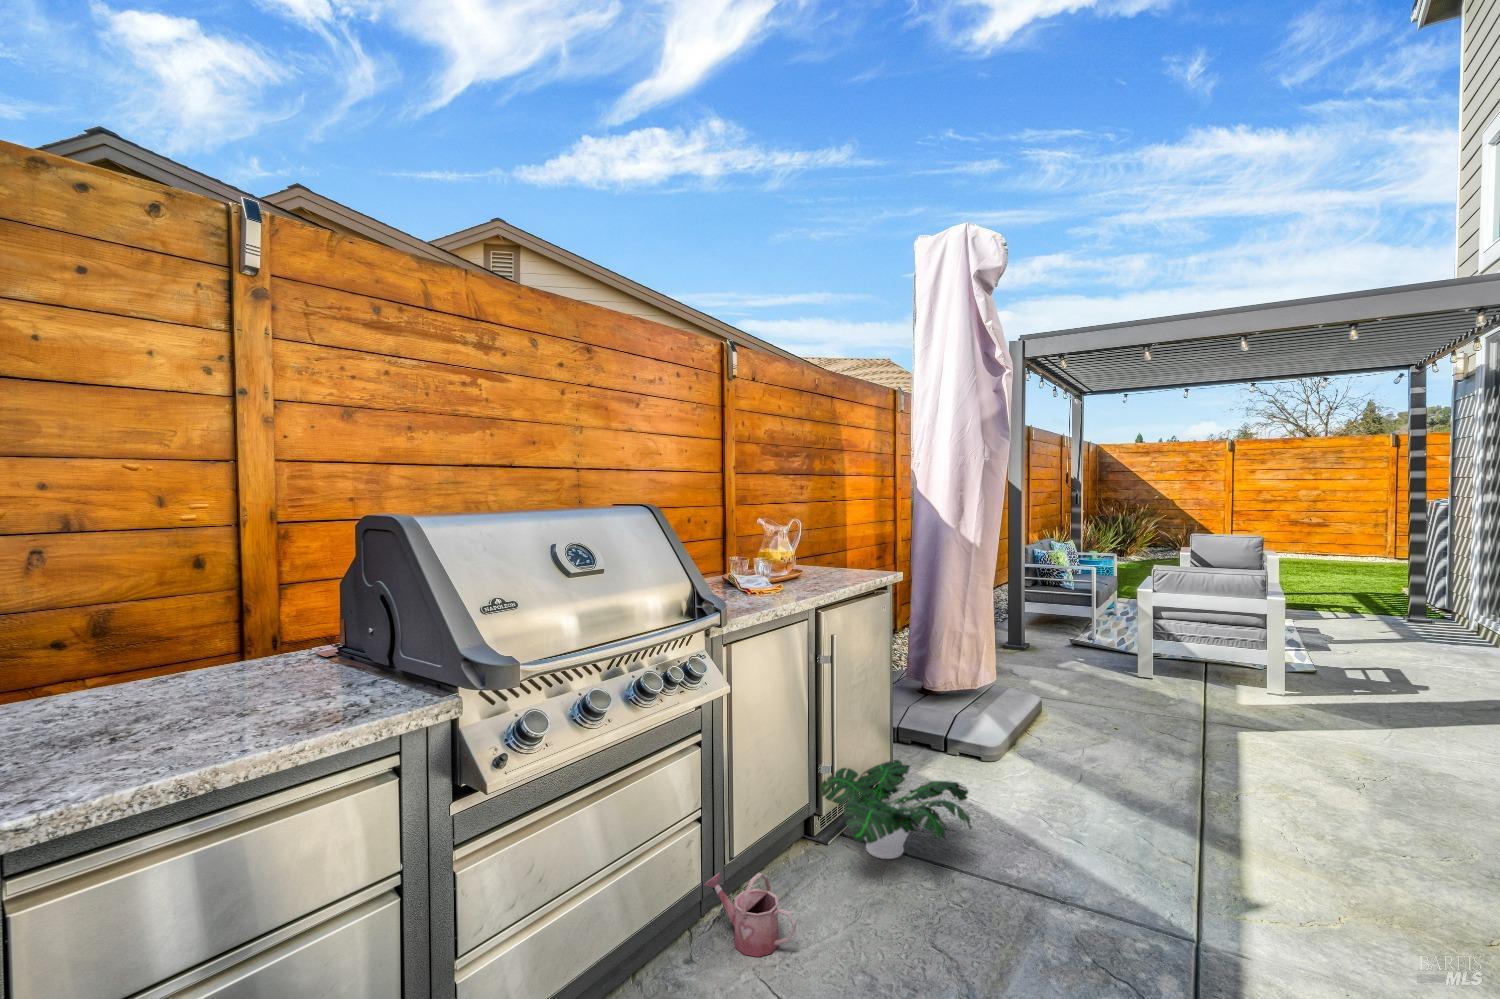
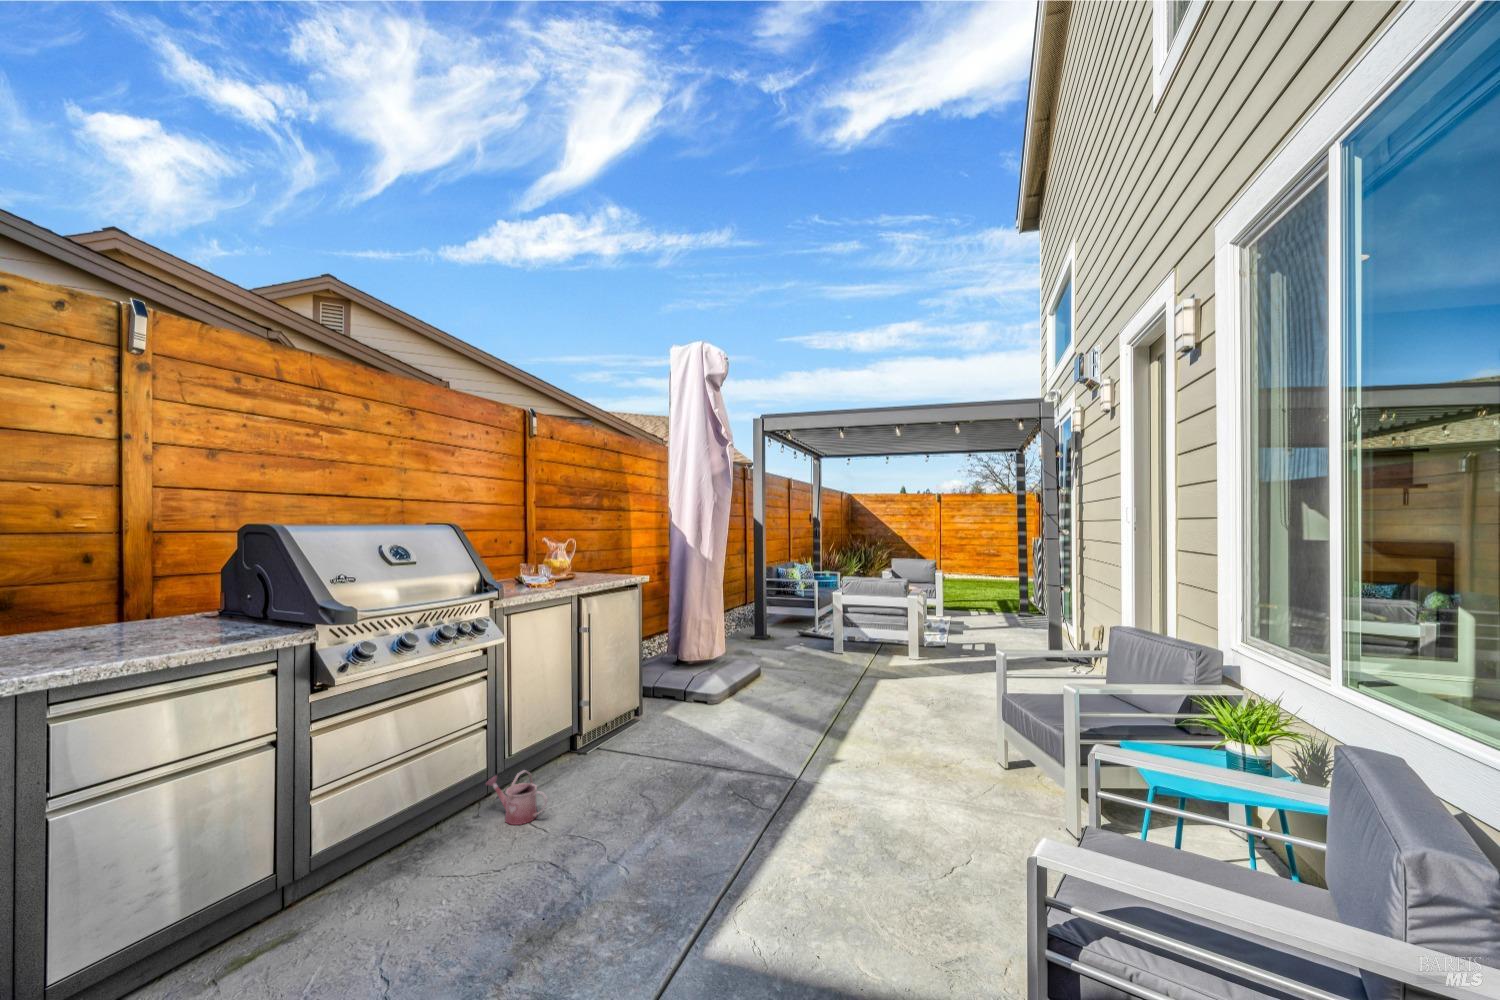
potted plant: present [821,760,972,859] -> none [580,702,683,767]

